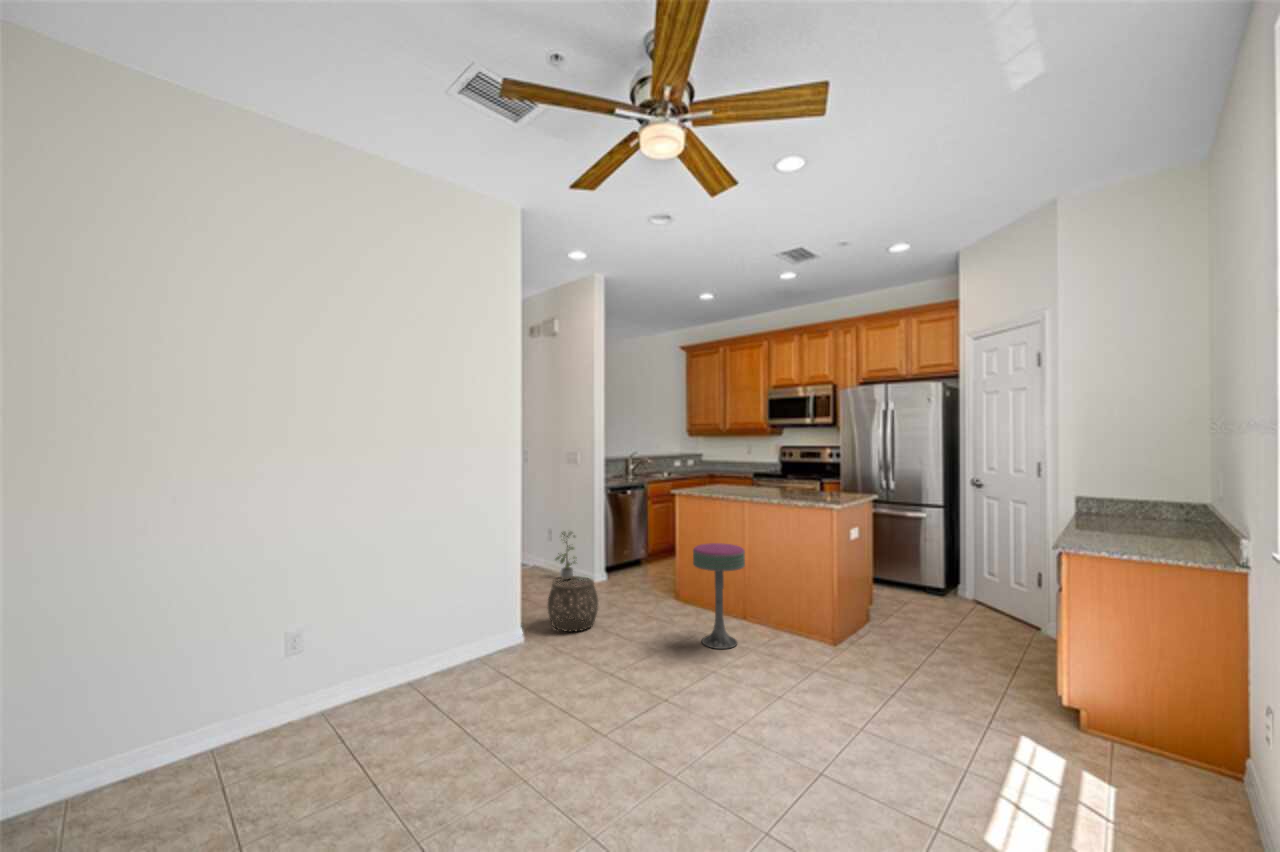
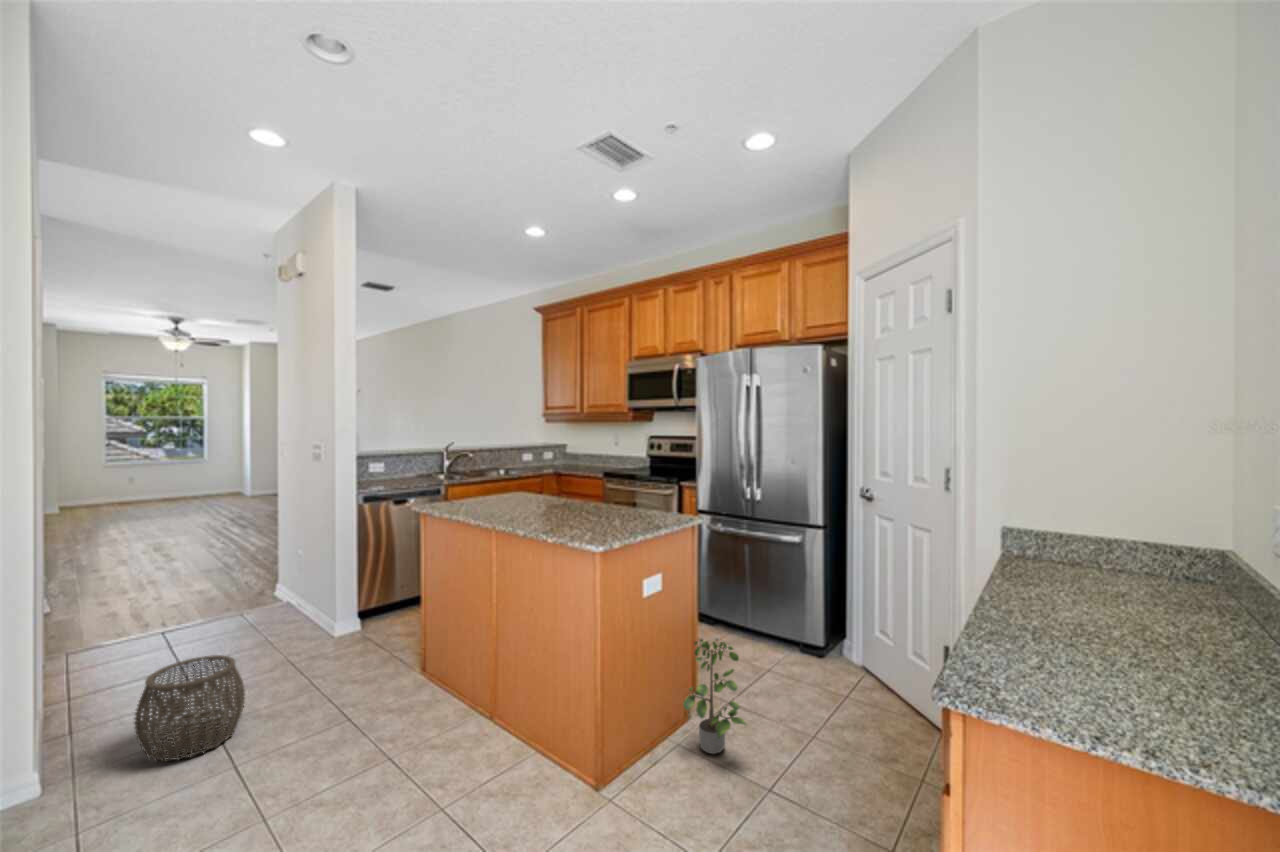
potted plant: present [556,532,575,577] -> present [683,639,746,754]
bar stool: present [693,543,745,649] -> none [349,608,447,806]

